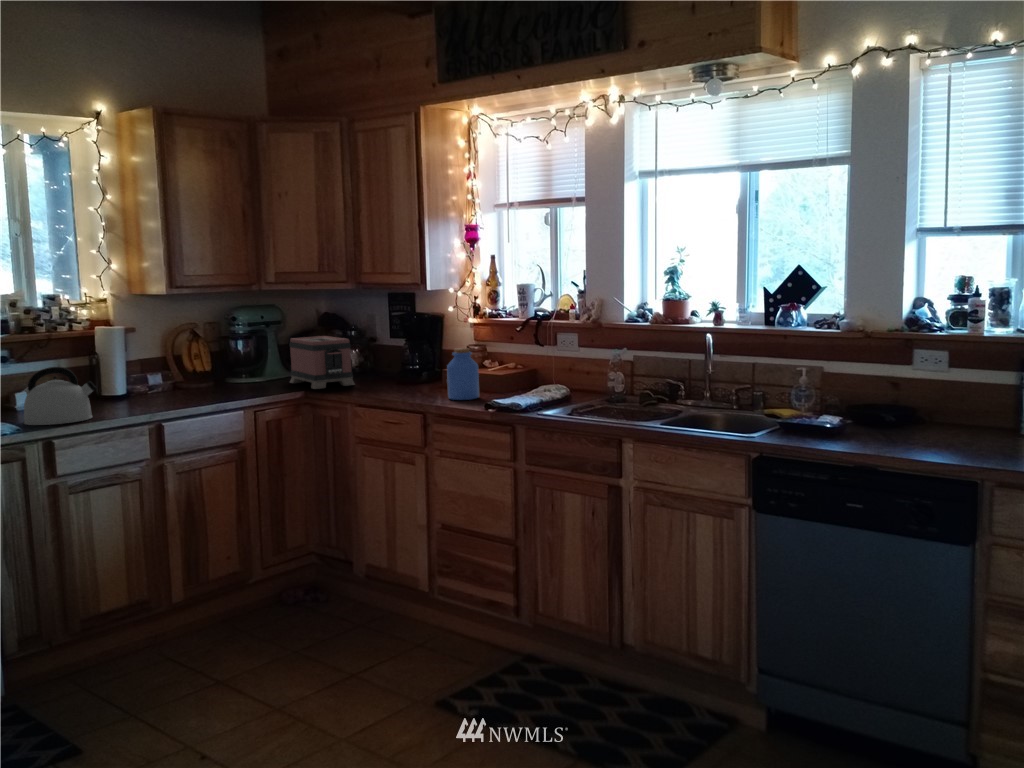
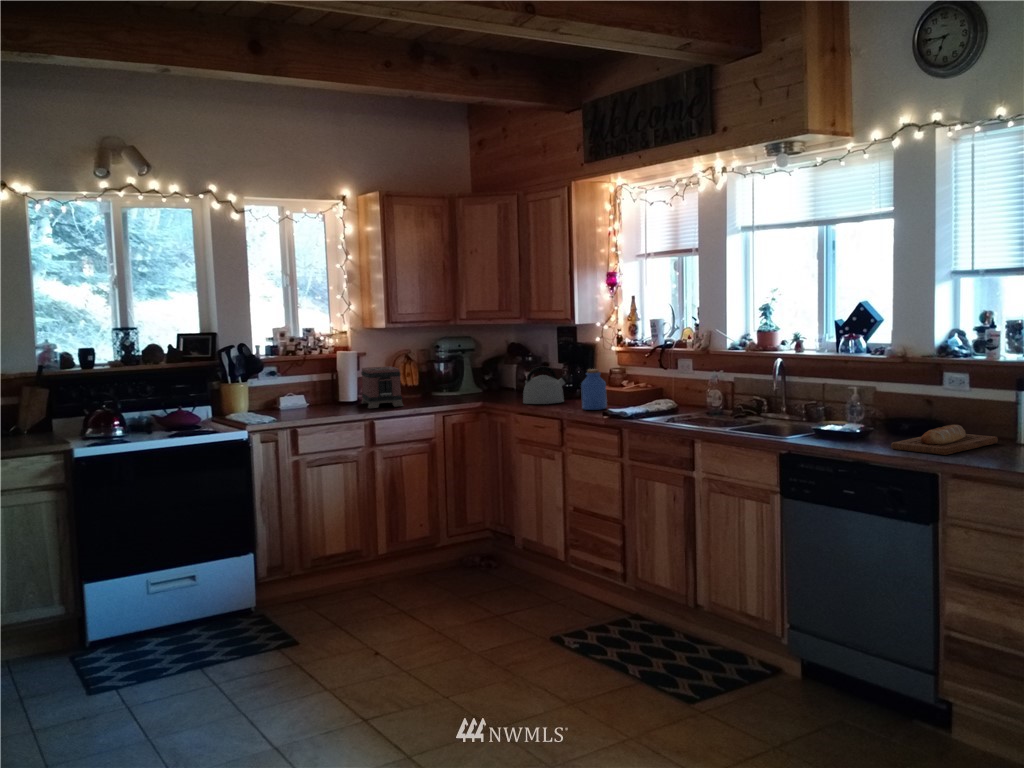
toaster: present [289,336,355,389] -> present [361,366,403,408]
kettle: present [24,367,96,425] -> present [523,366,567,404]
bread loaf: none [897,414,1000,455] -> present [891,425,998,455]

